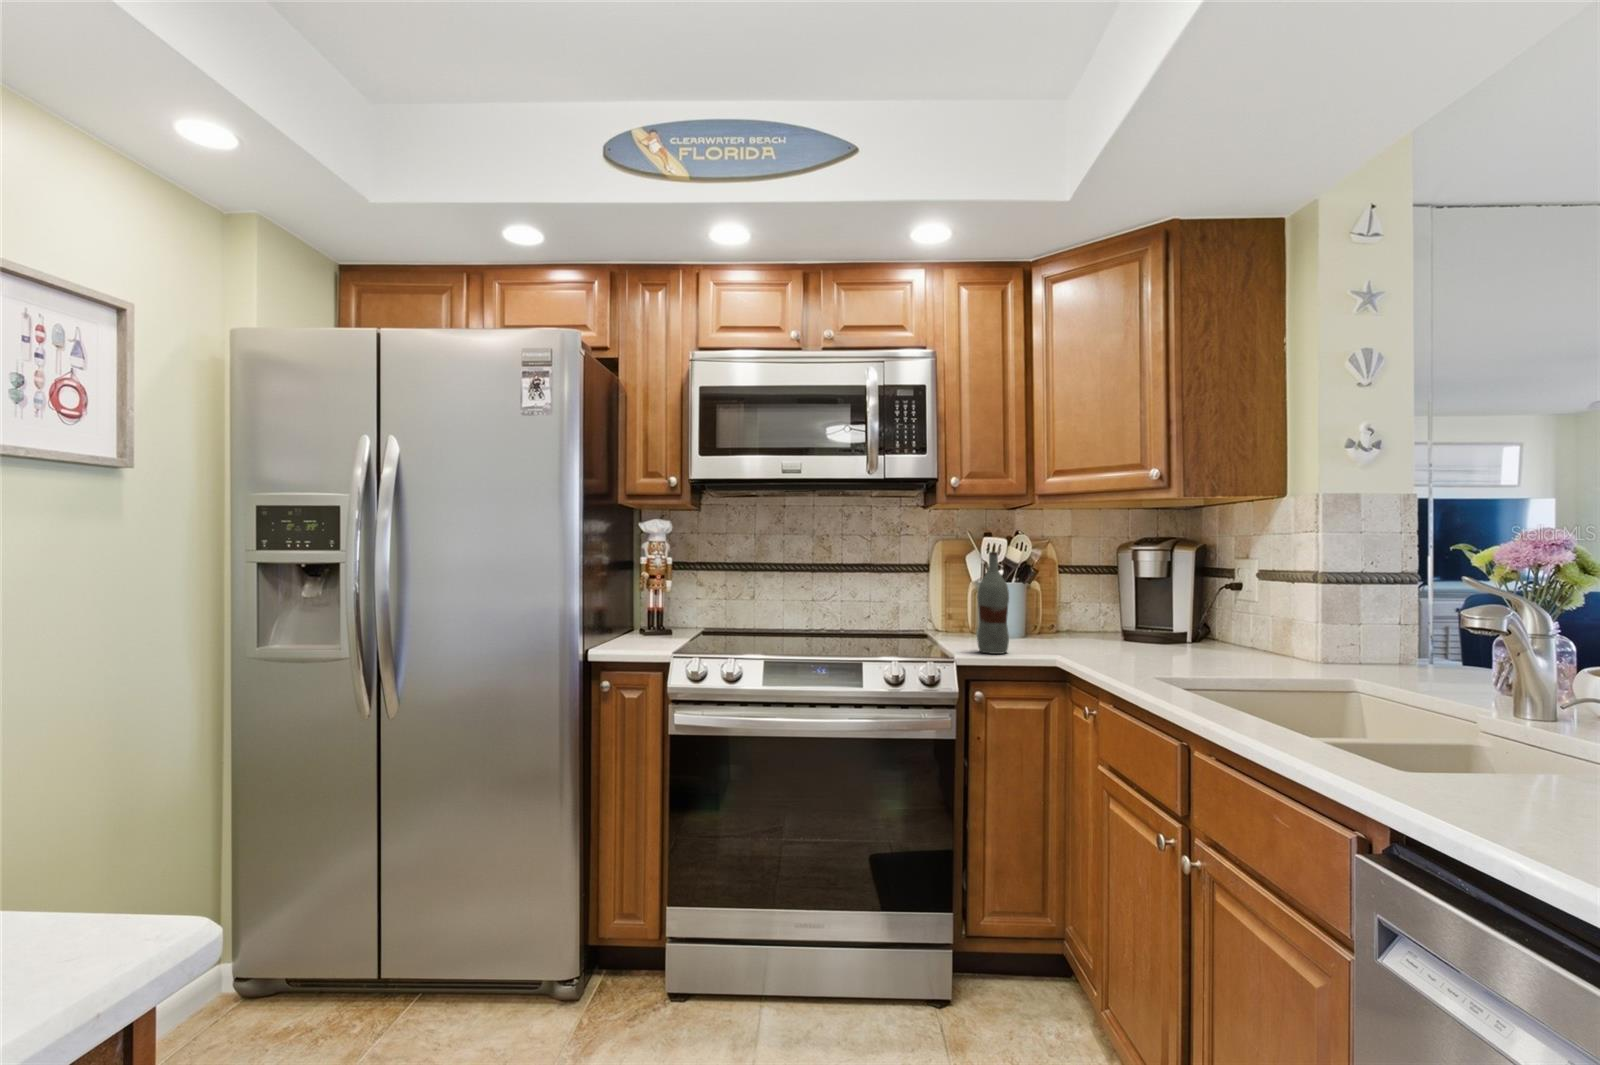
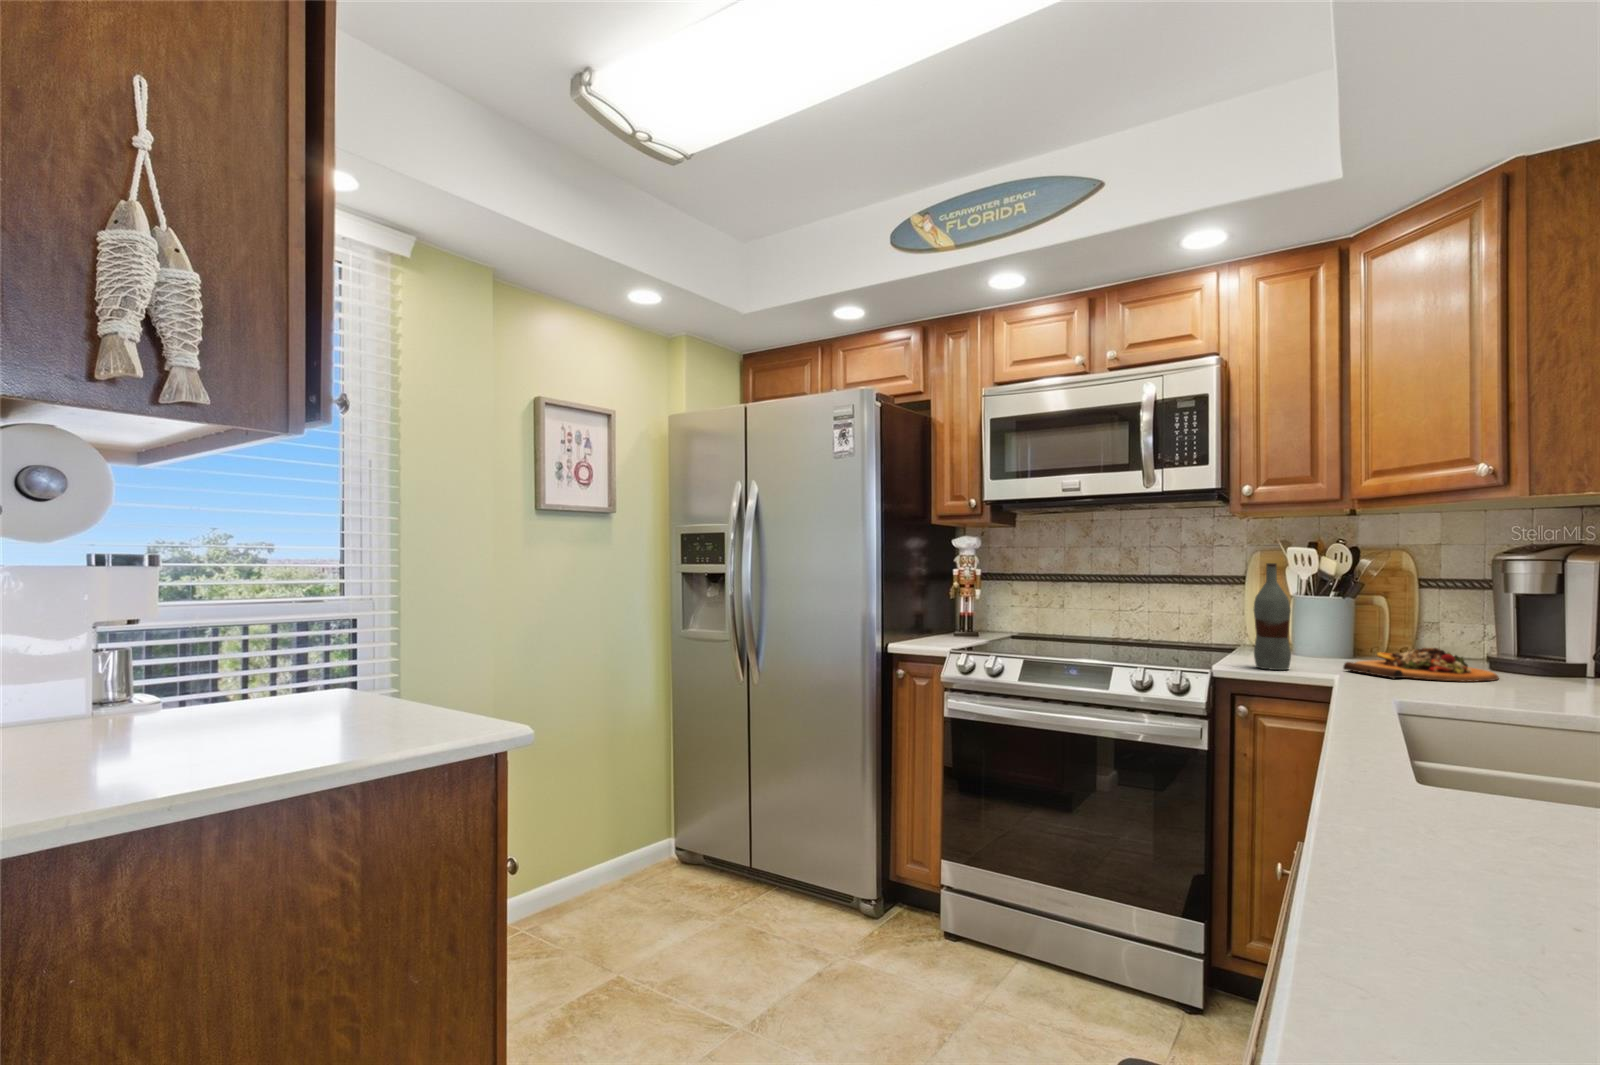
cutting board: none [1043,625,1151,654] -> present [1343,648,1499,682]

